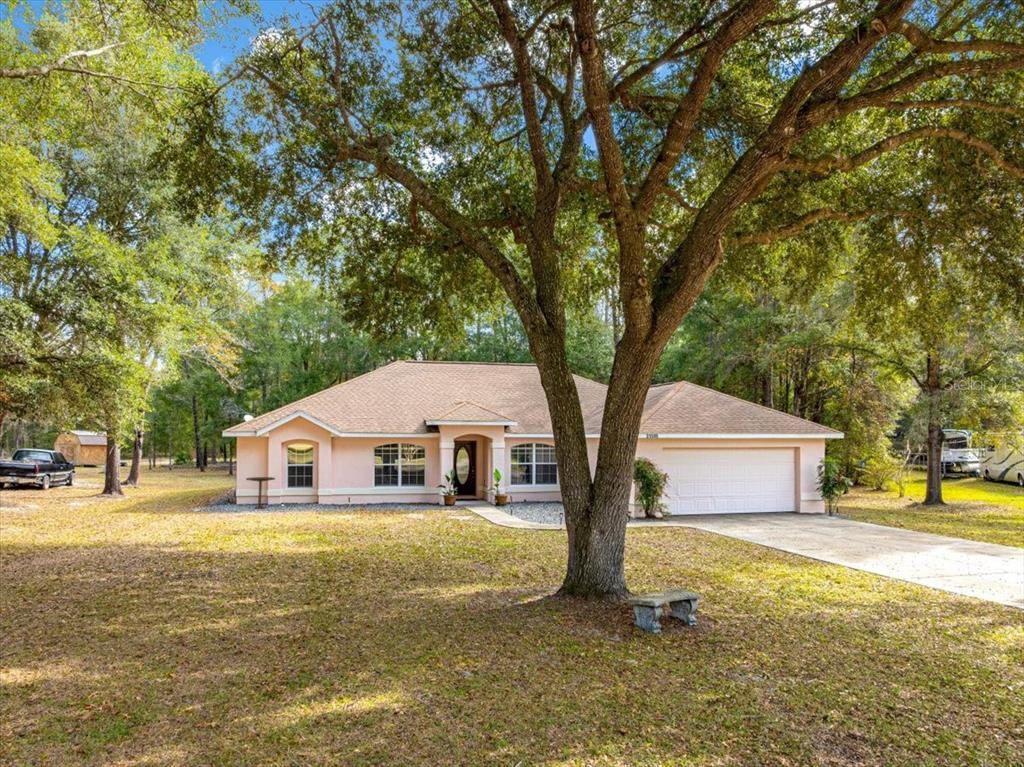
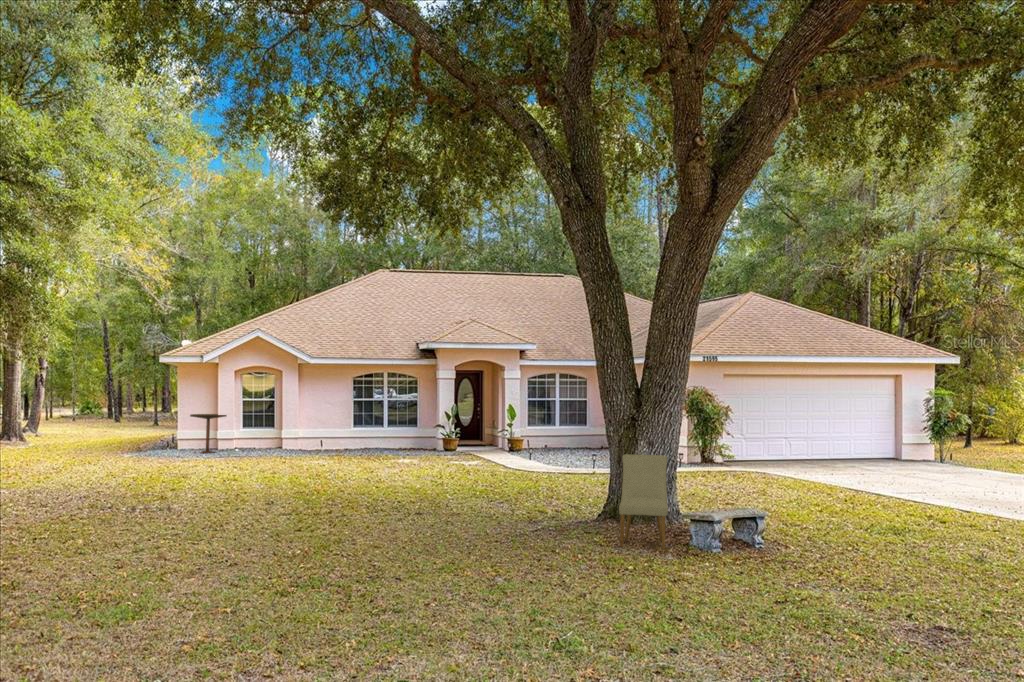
chair: none [573,540,616,630] -> present [619,454,668,549]

